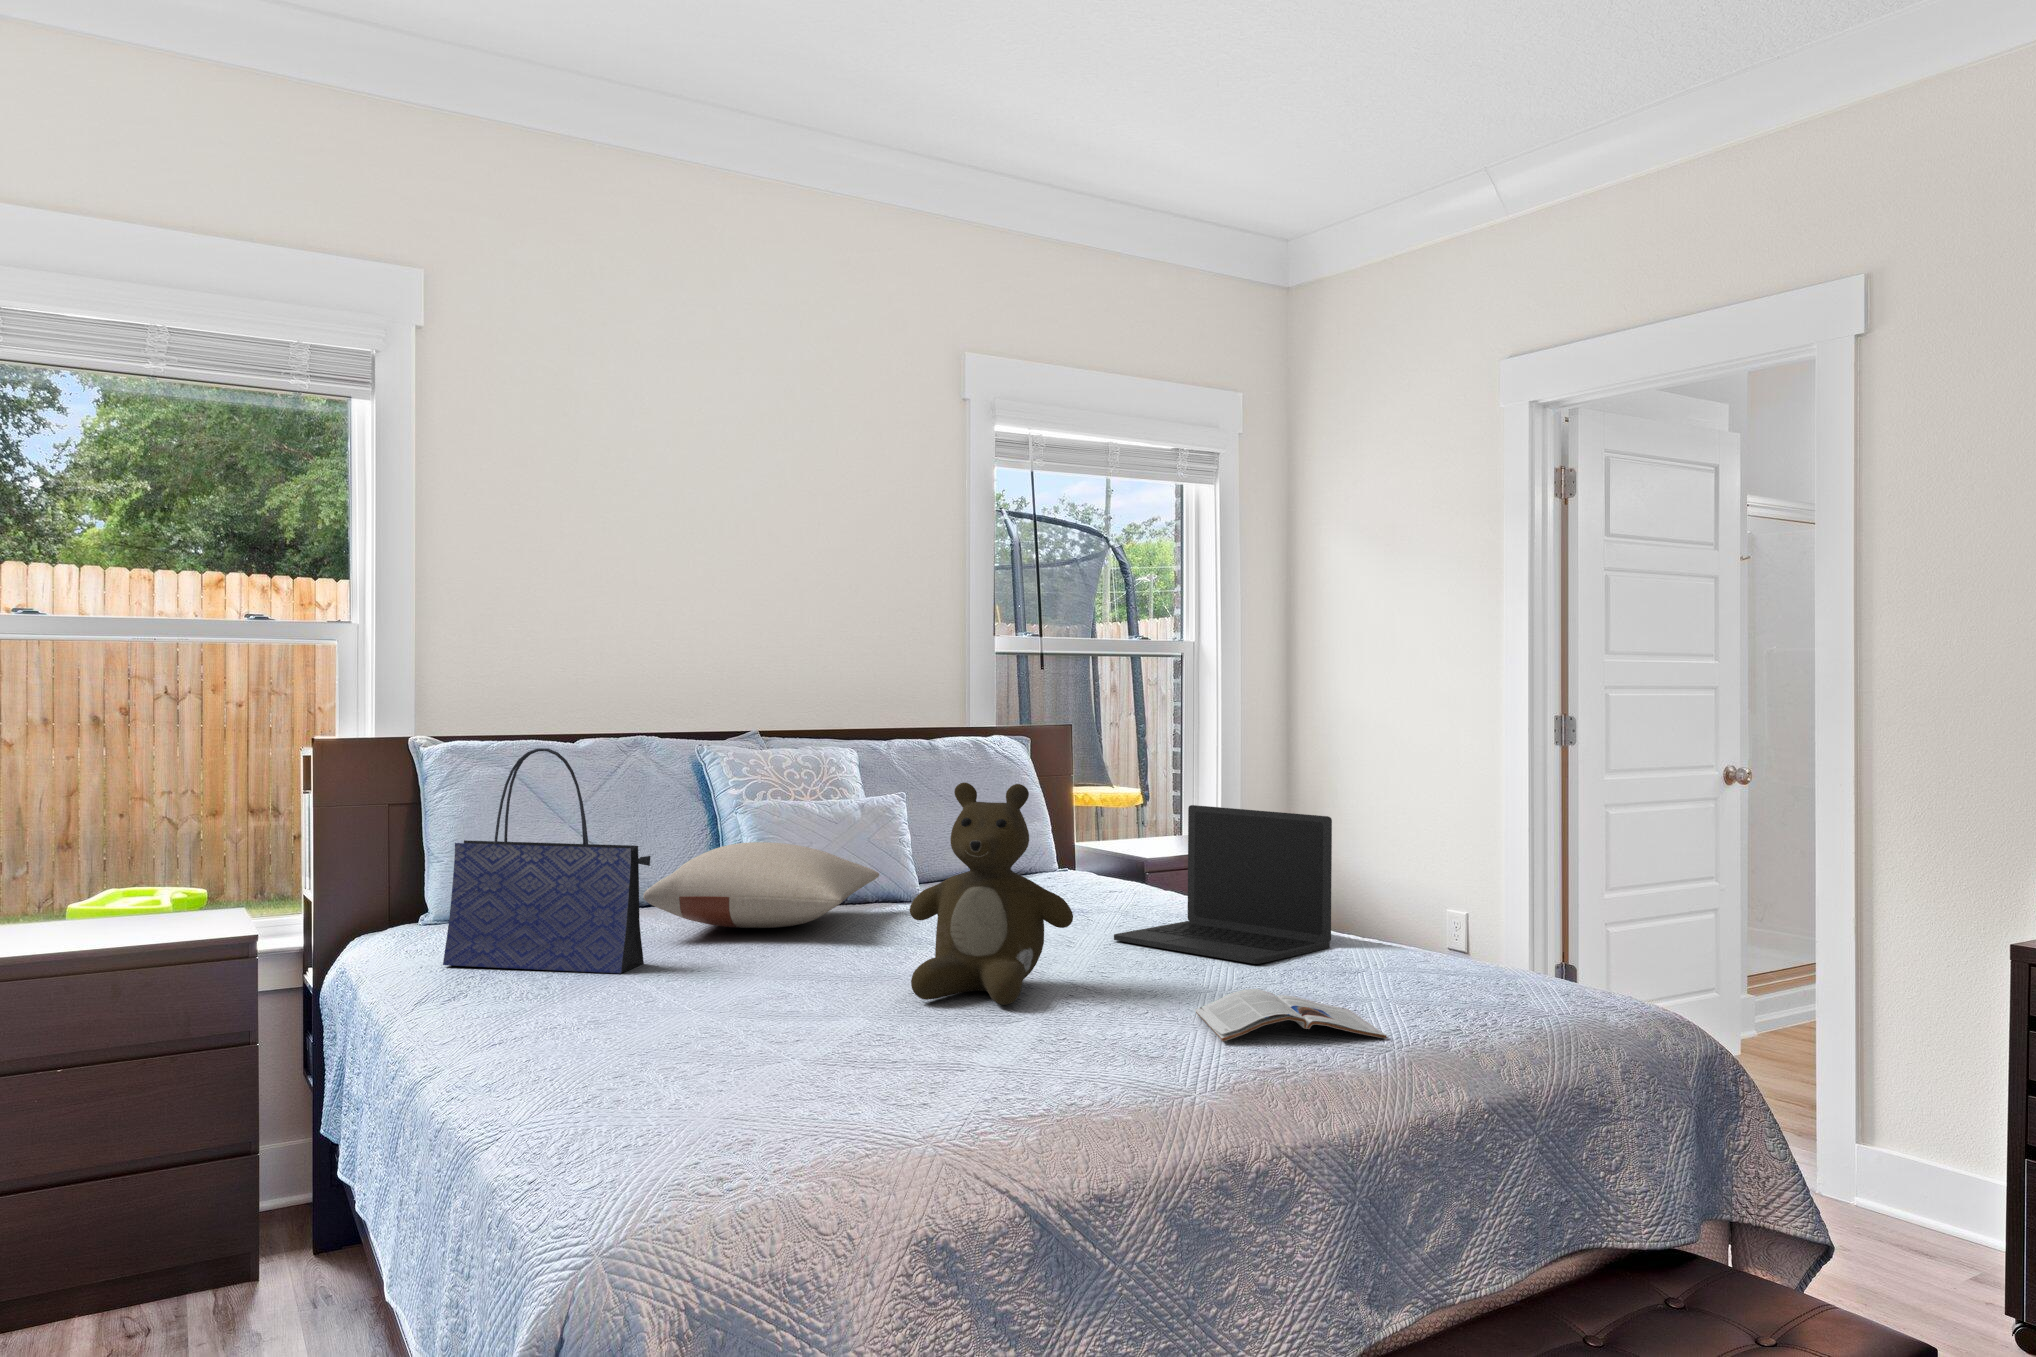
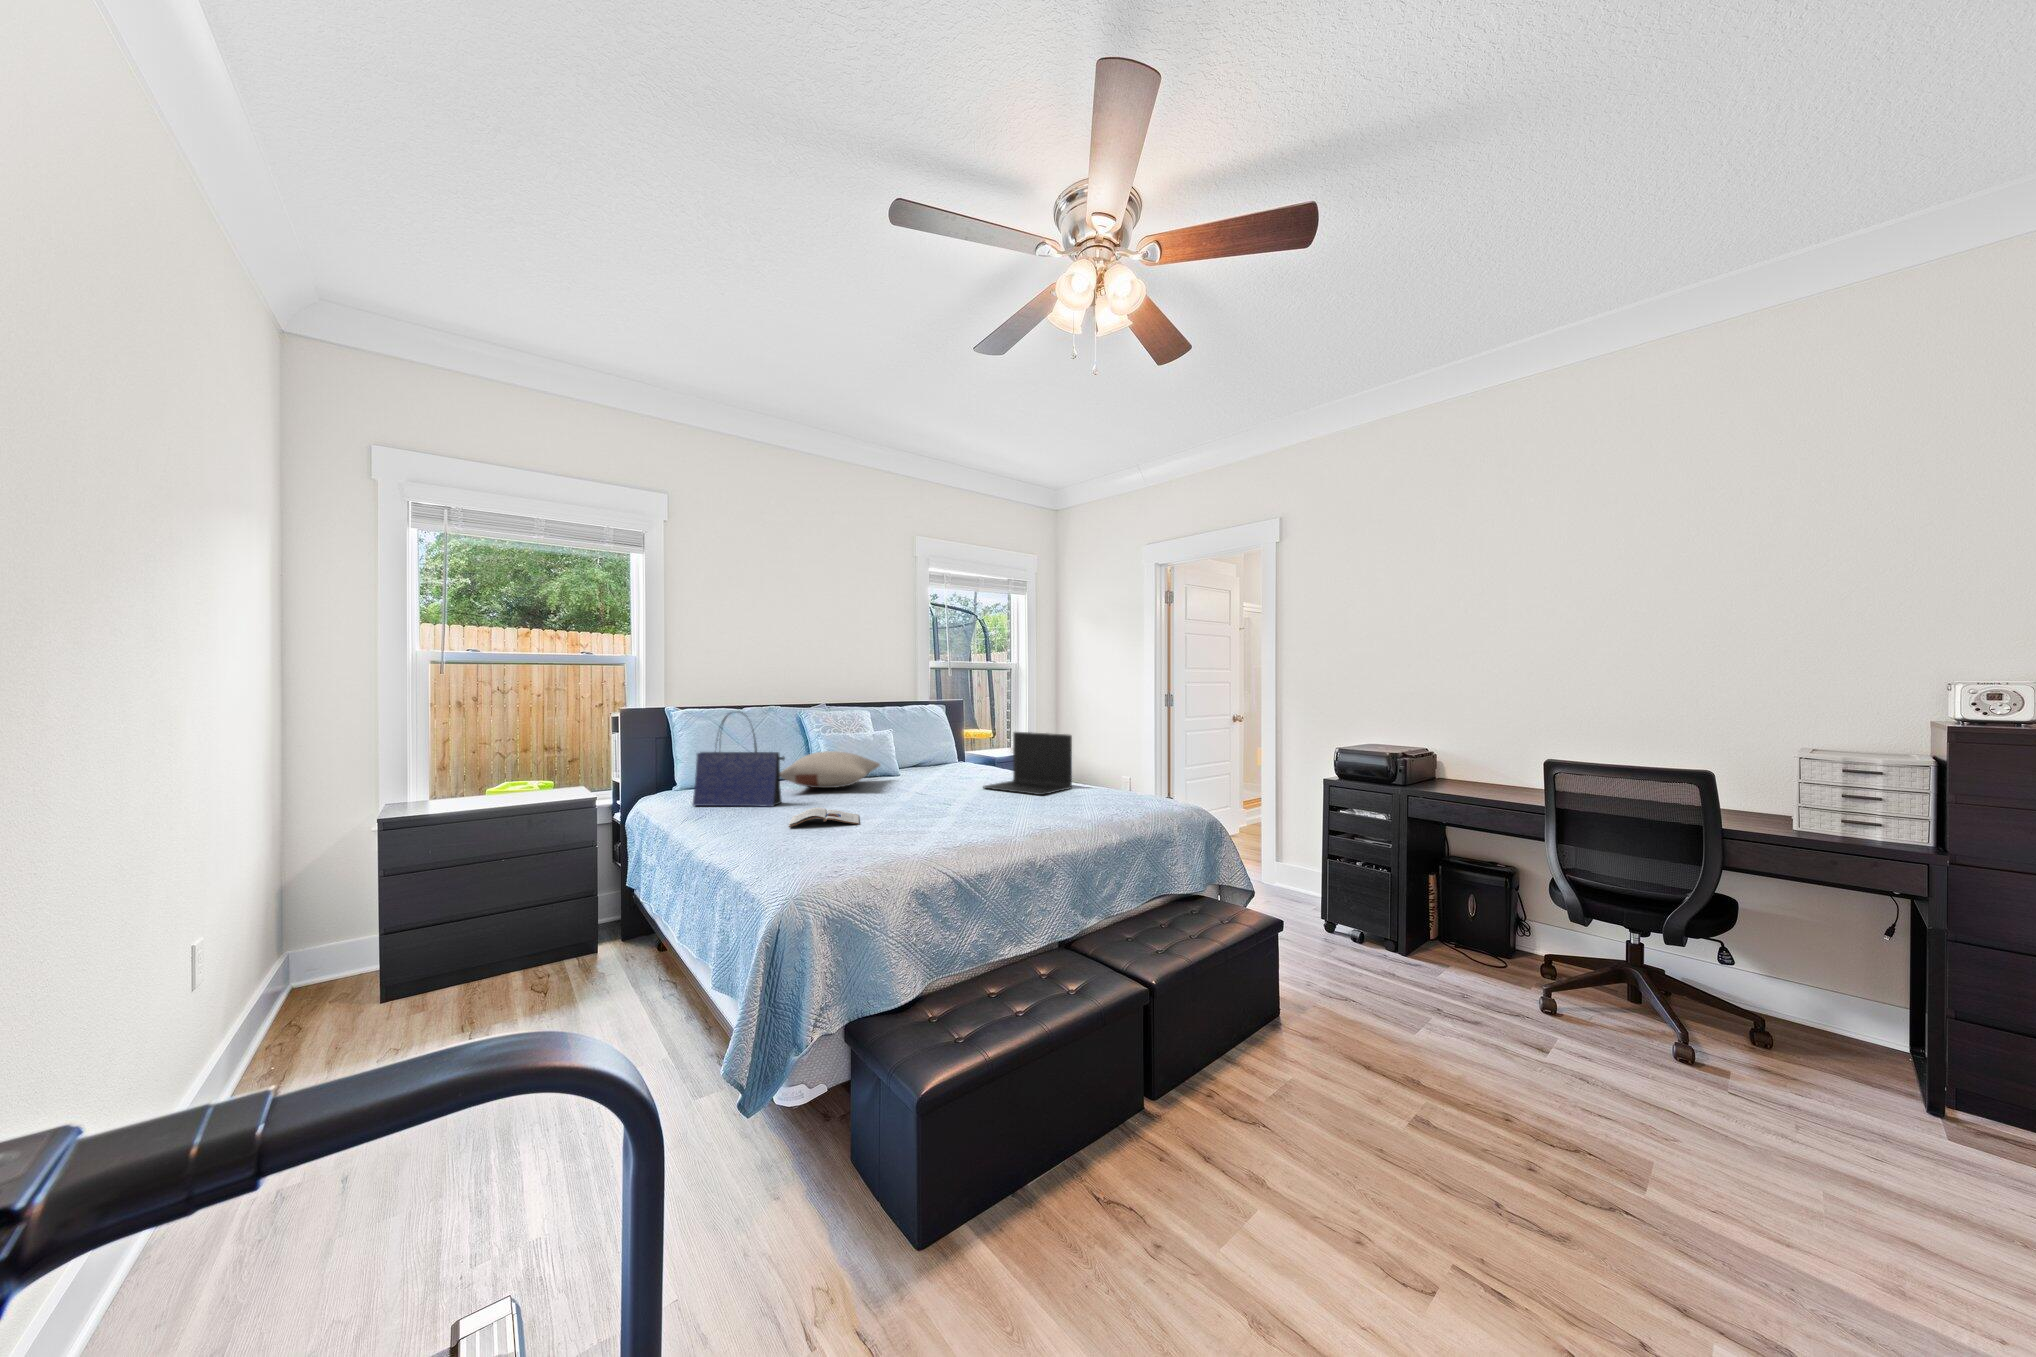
teddy bear: present [910,783,1073,1005] -> none [898,722,967,812]
magazine: present [1195,989,1387,1042] -> present [789,808,859,827]

